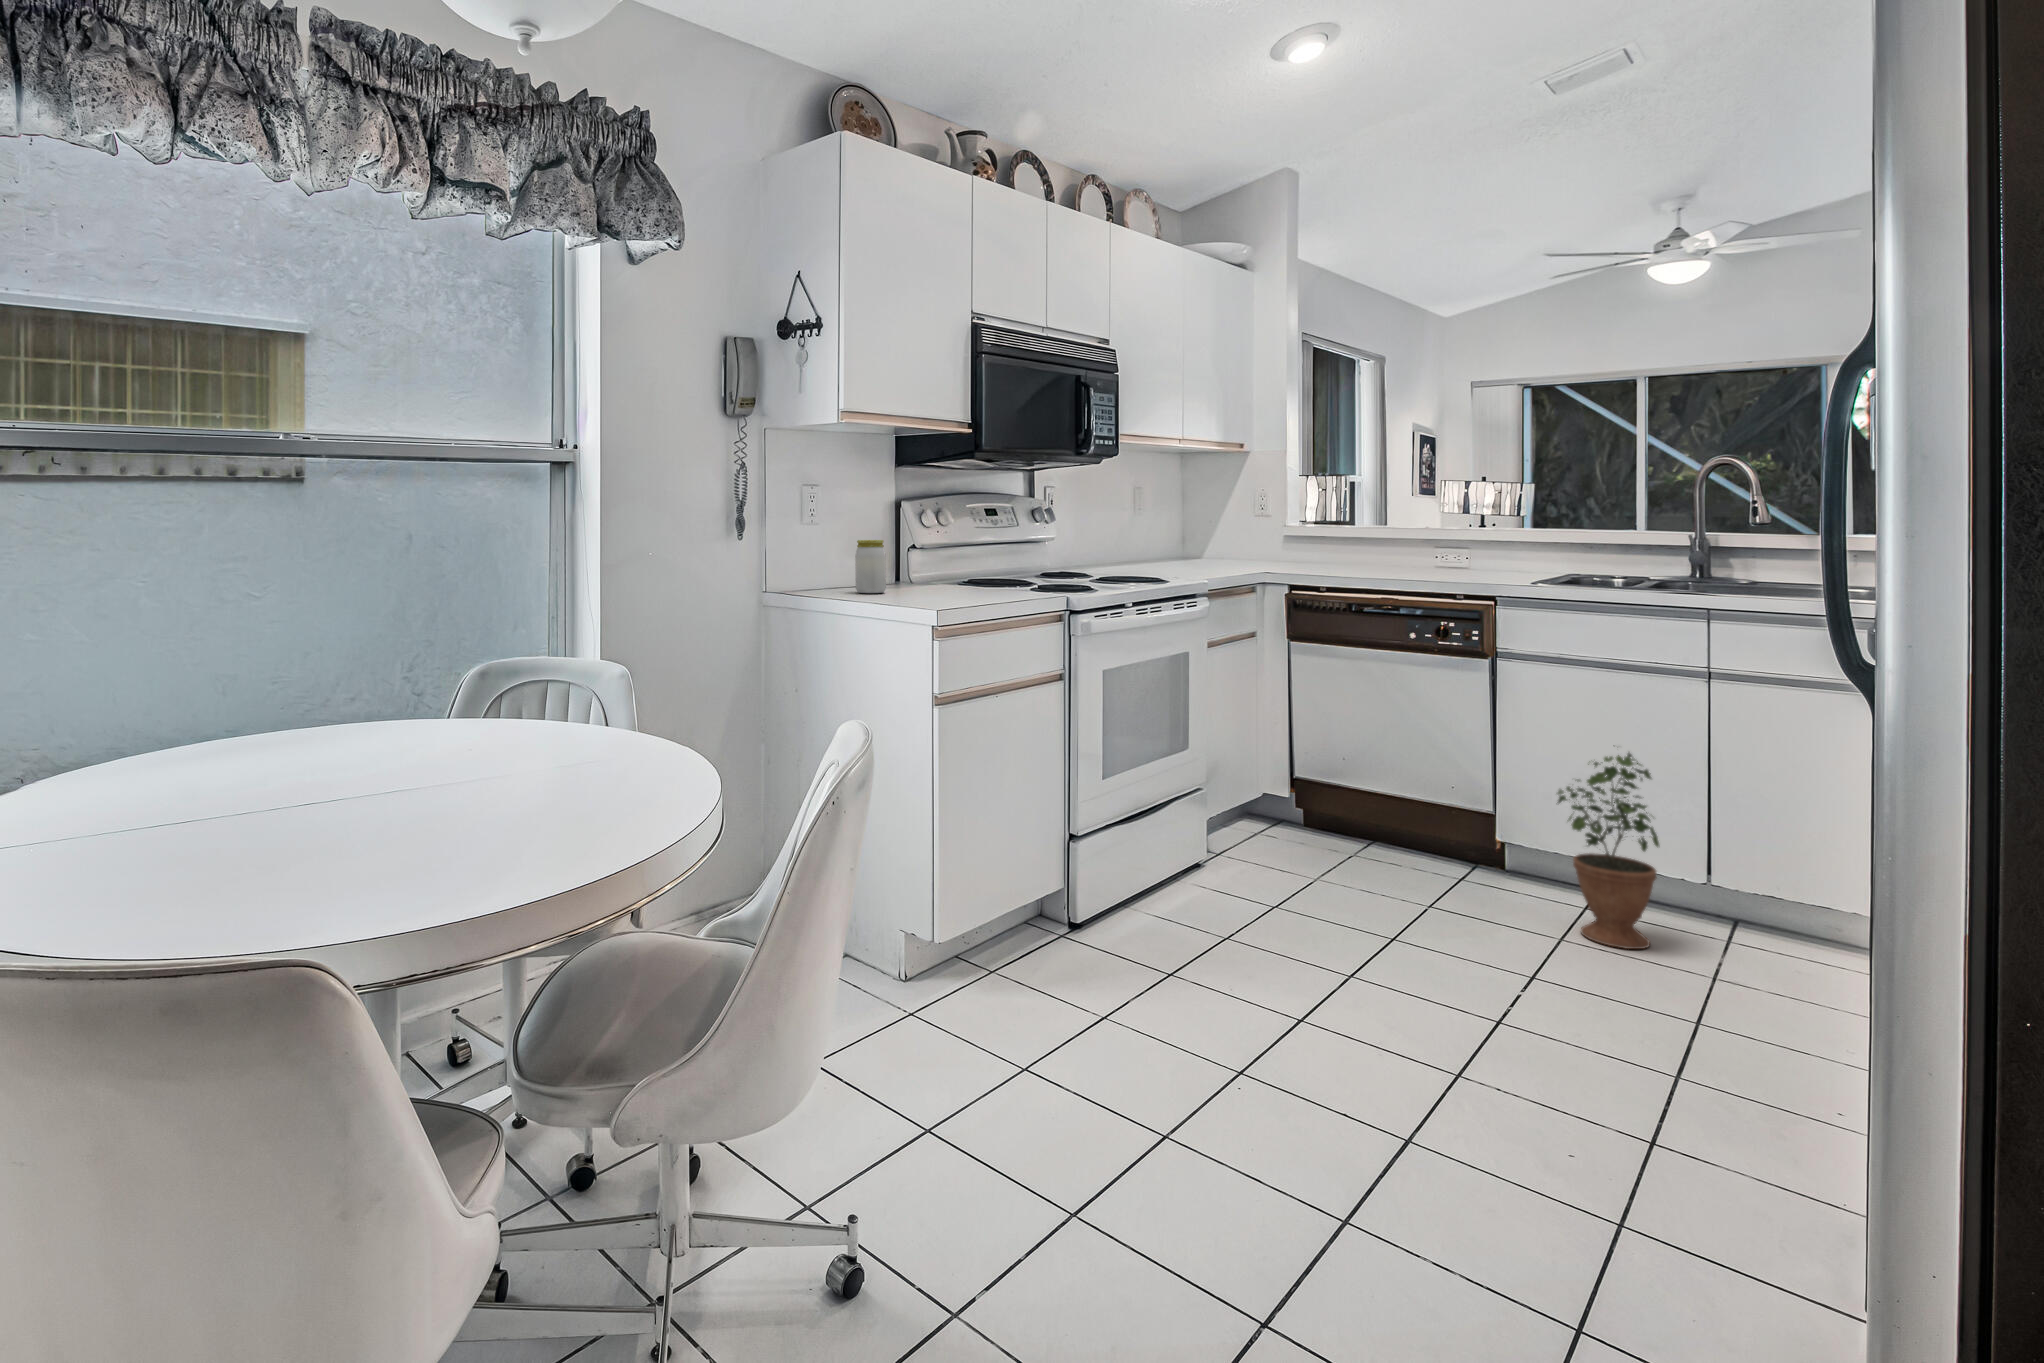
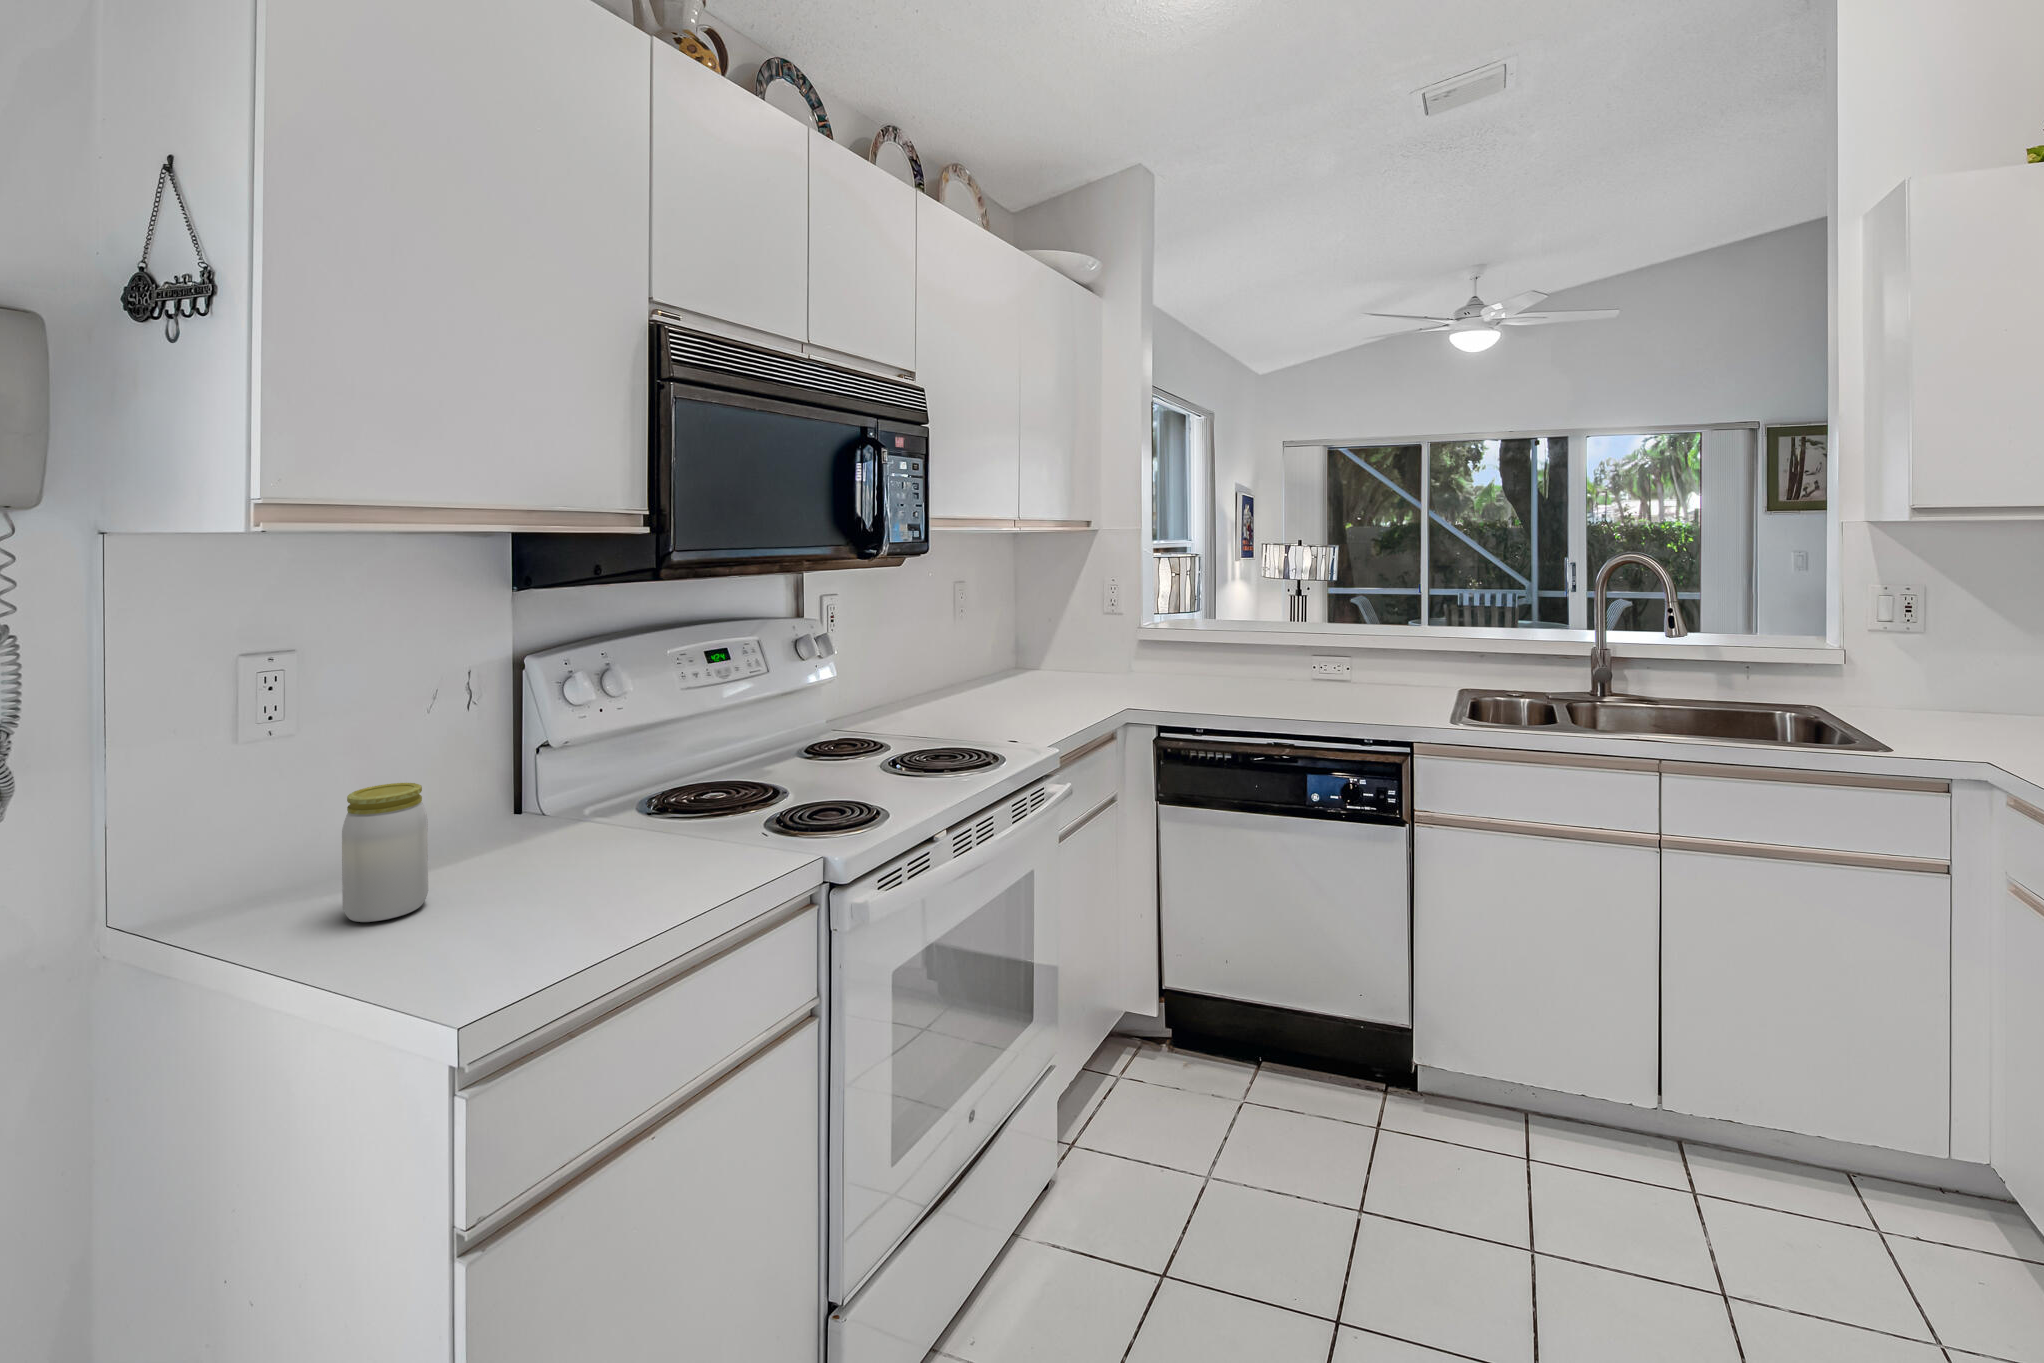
potted plant: present [1557,753,1659,949] -> none [1522,968,1652,1275]

